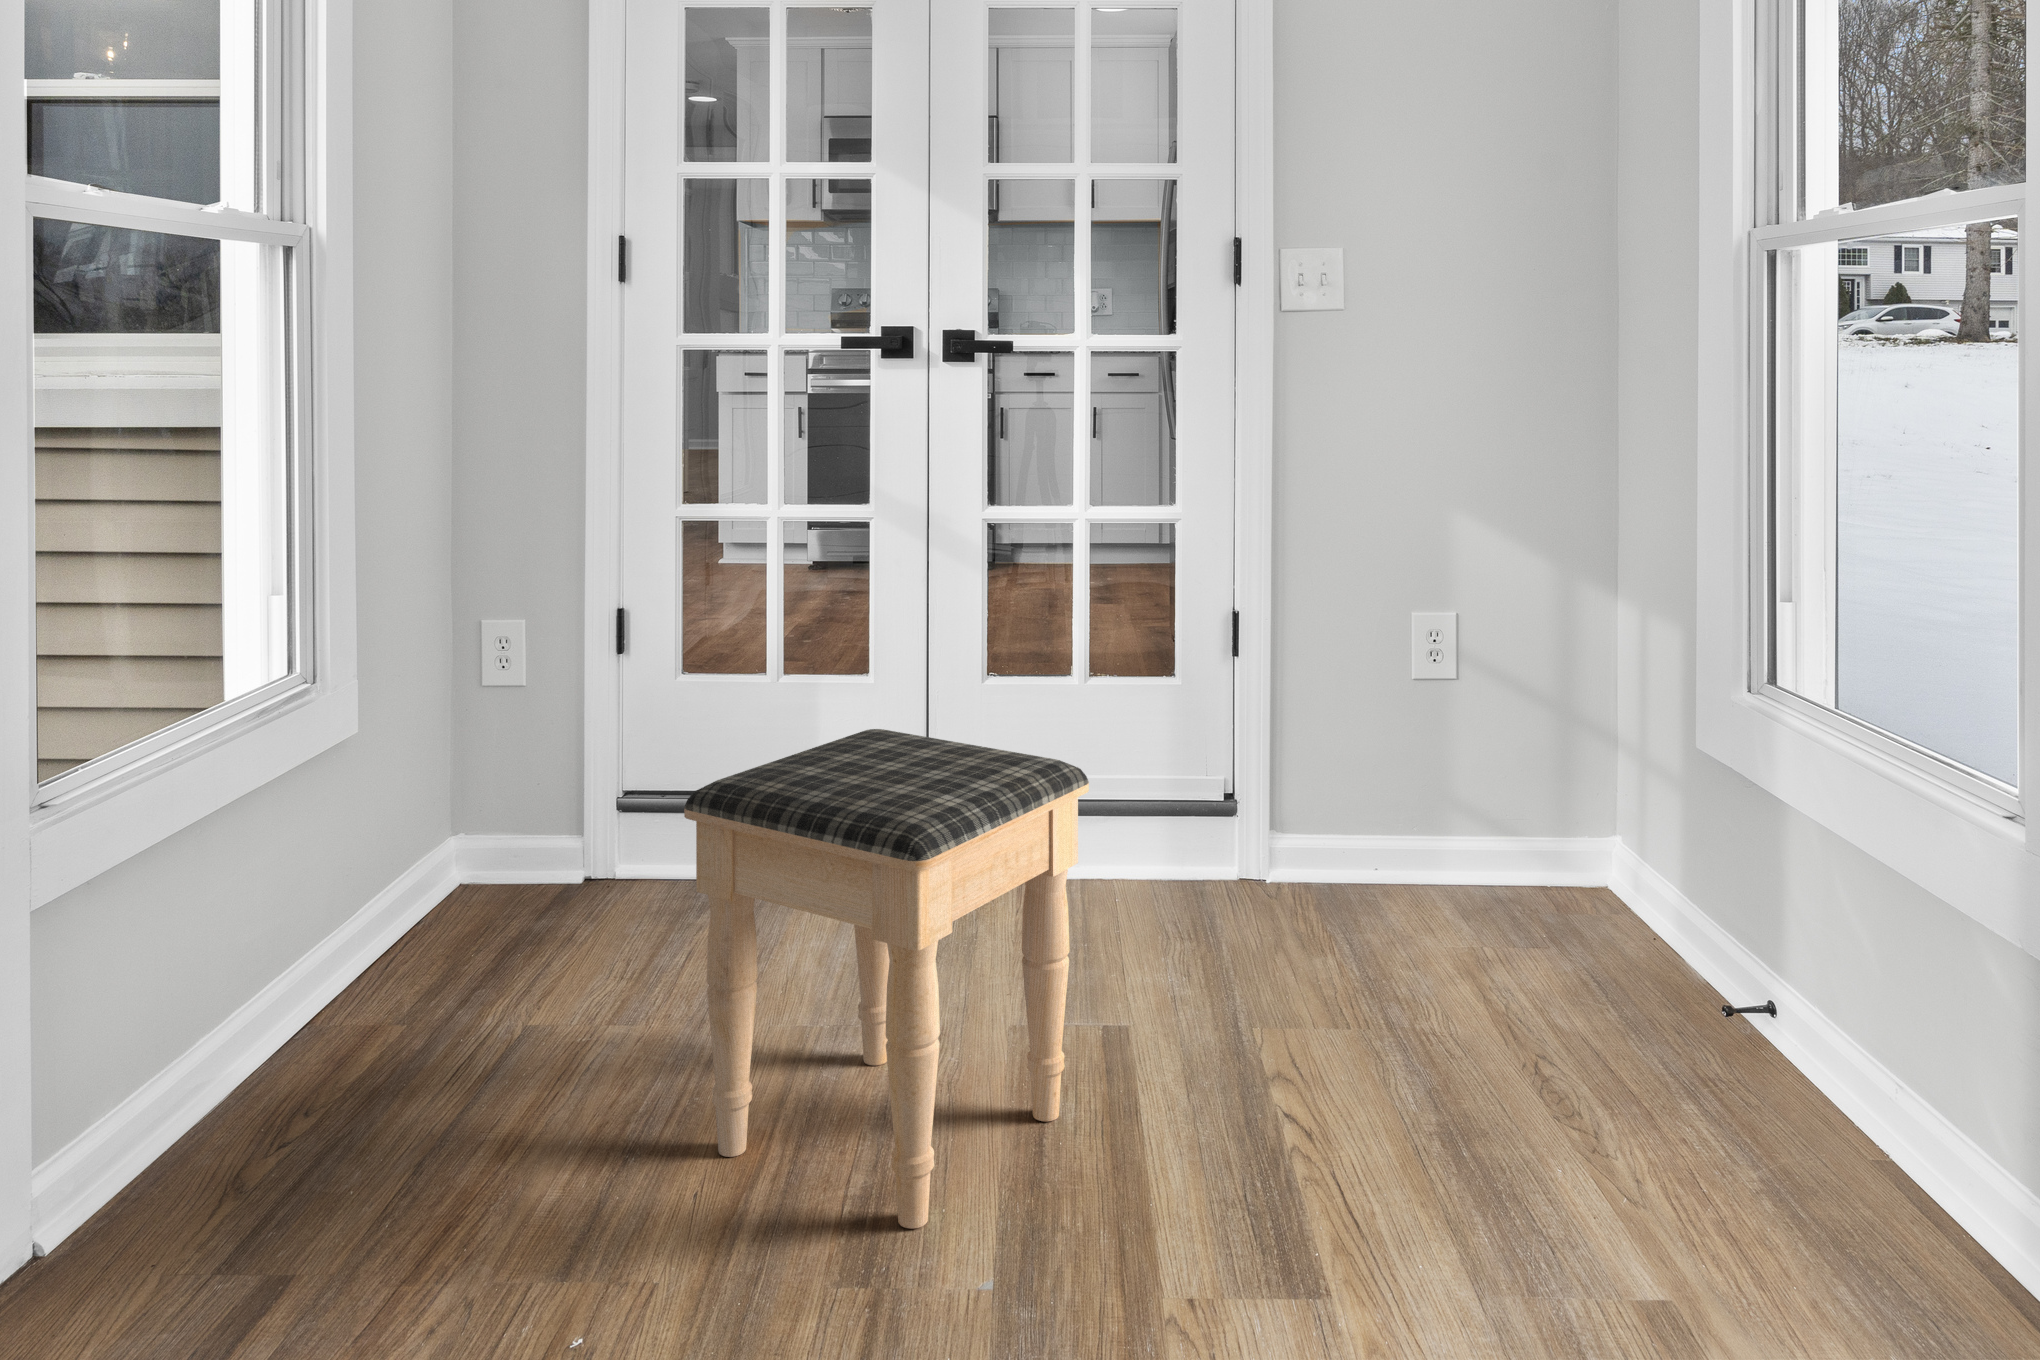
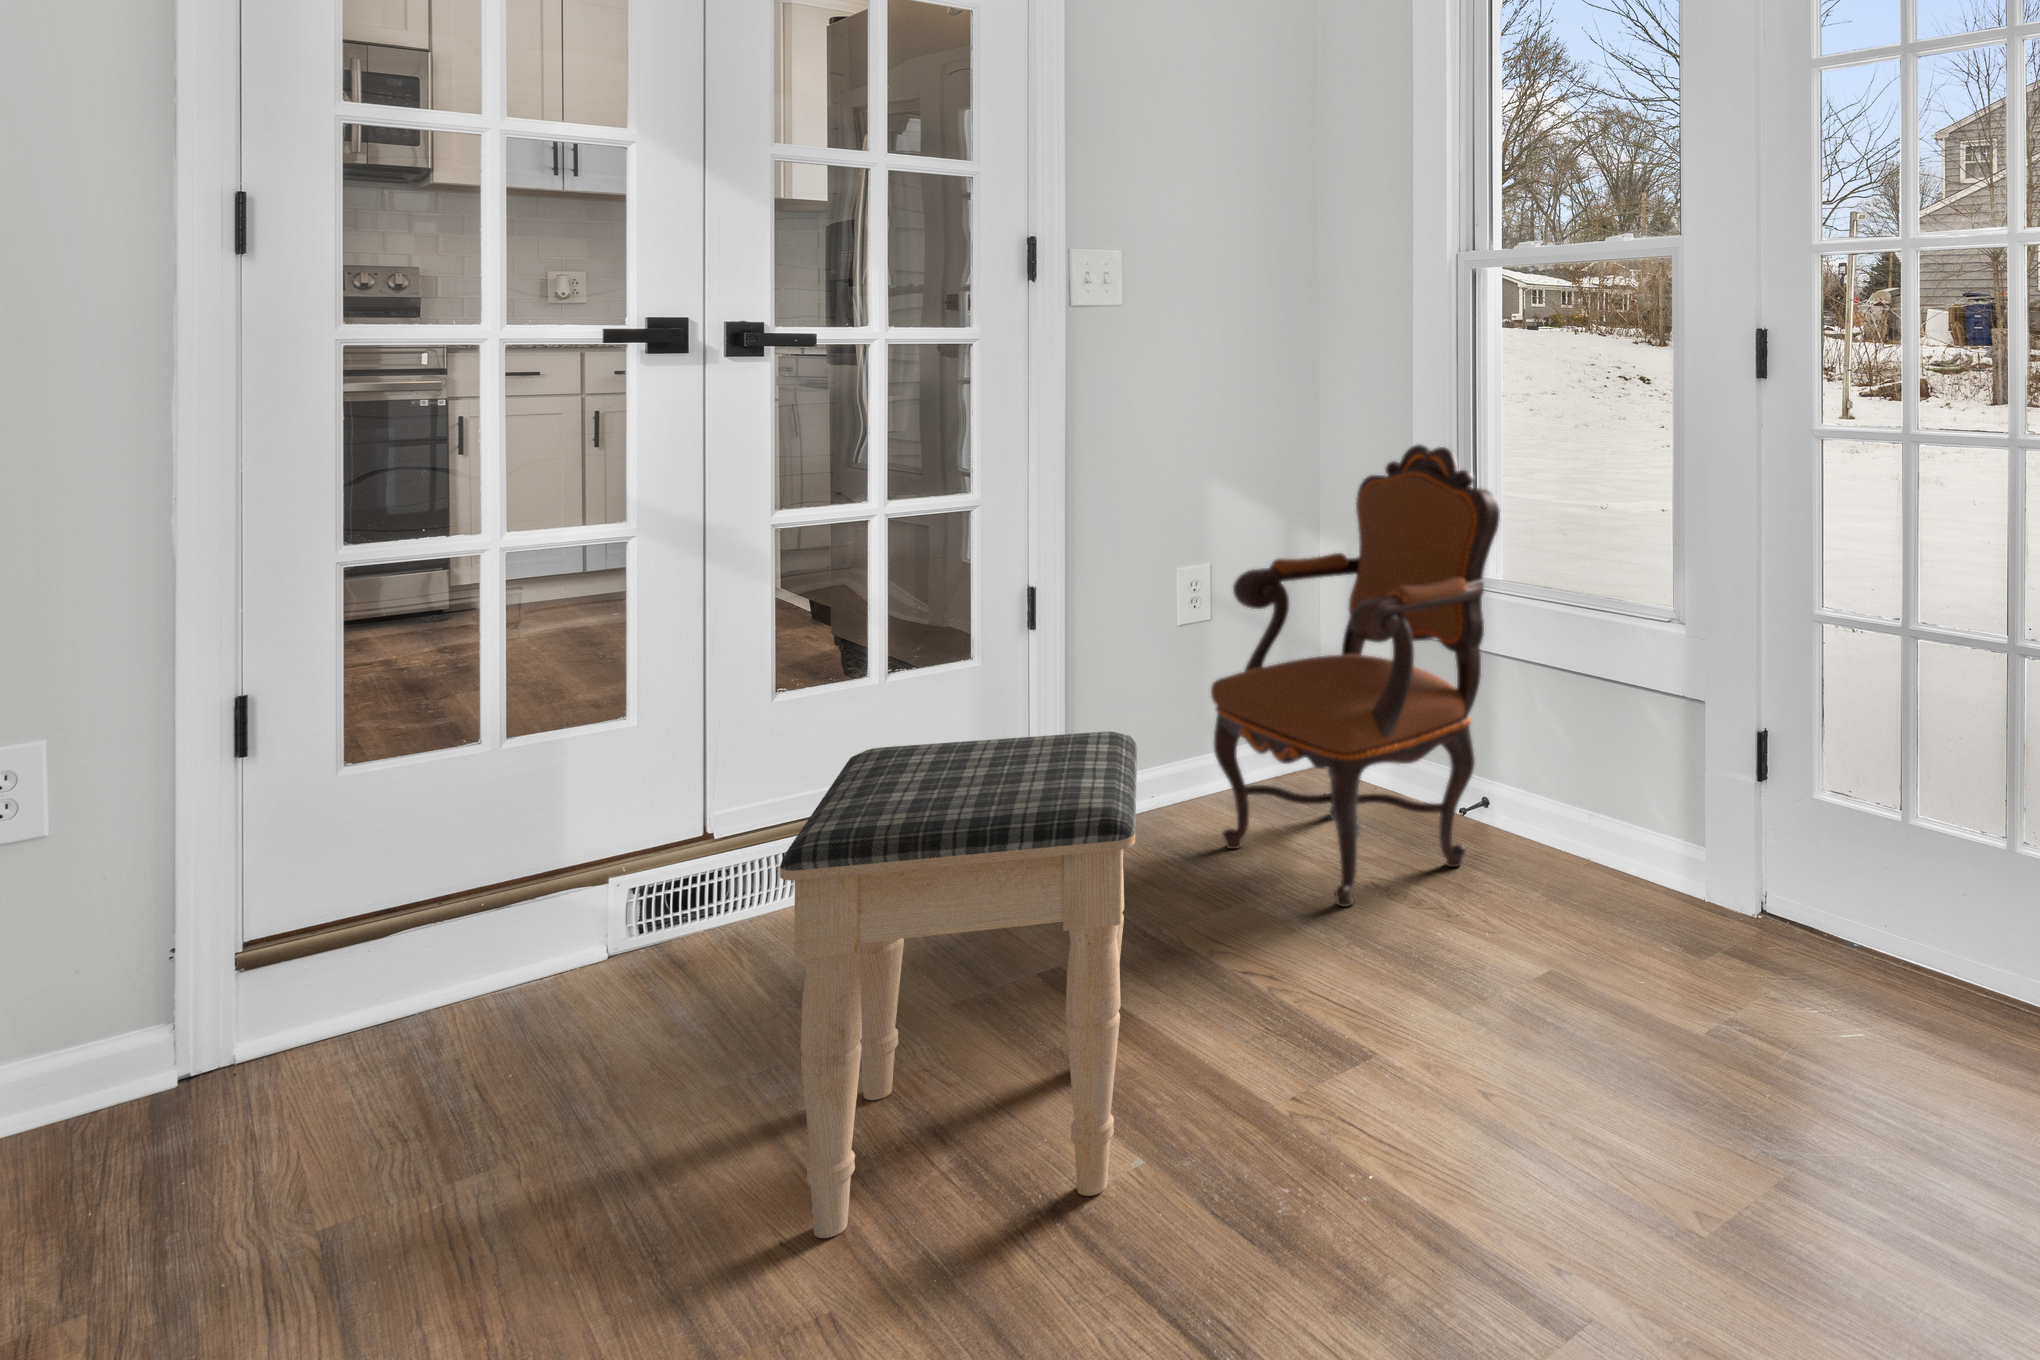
armchair: none [1387,485,1719,1072] -> present [1211,445,1500,907]

